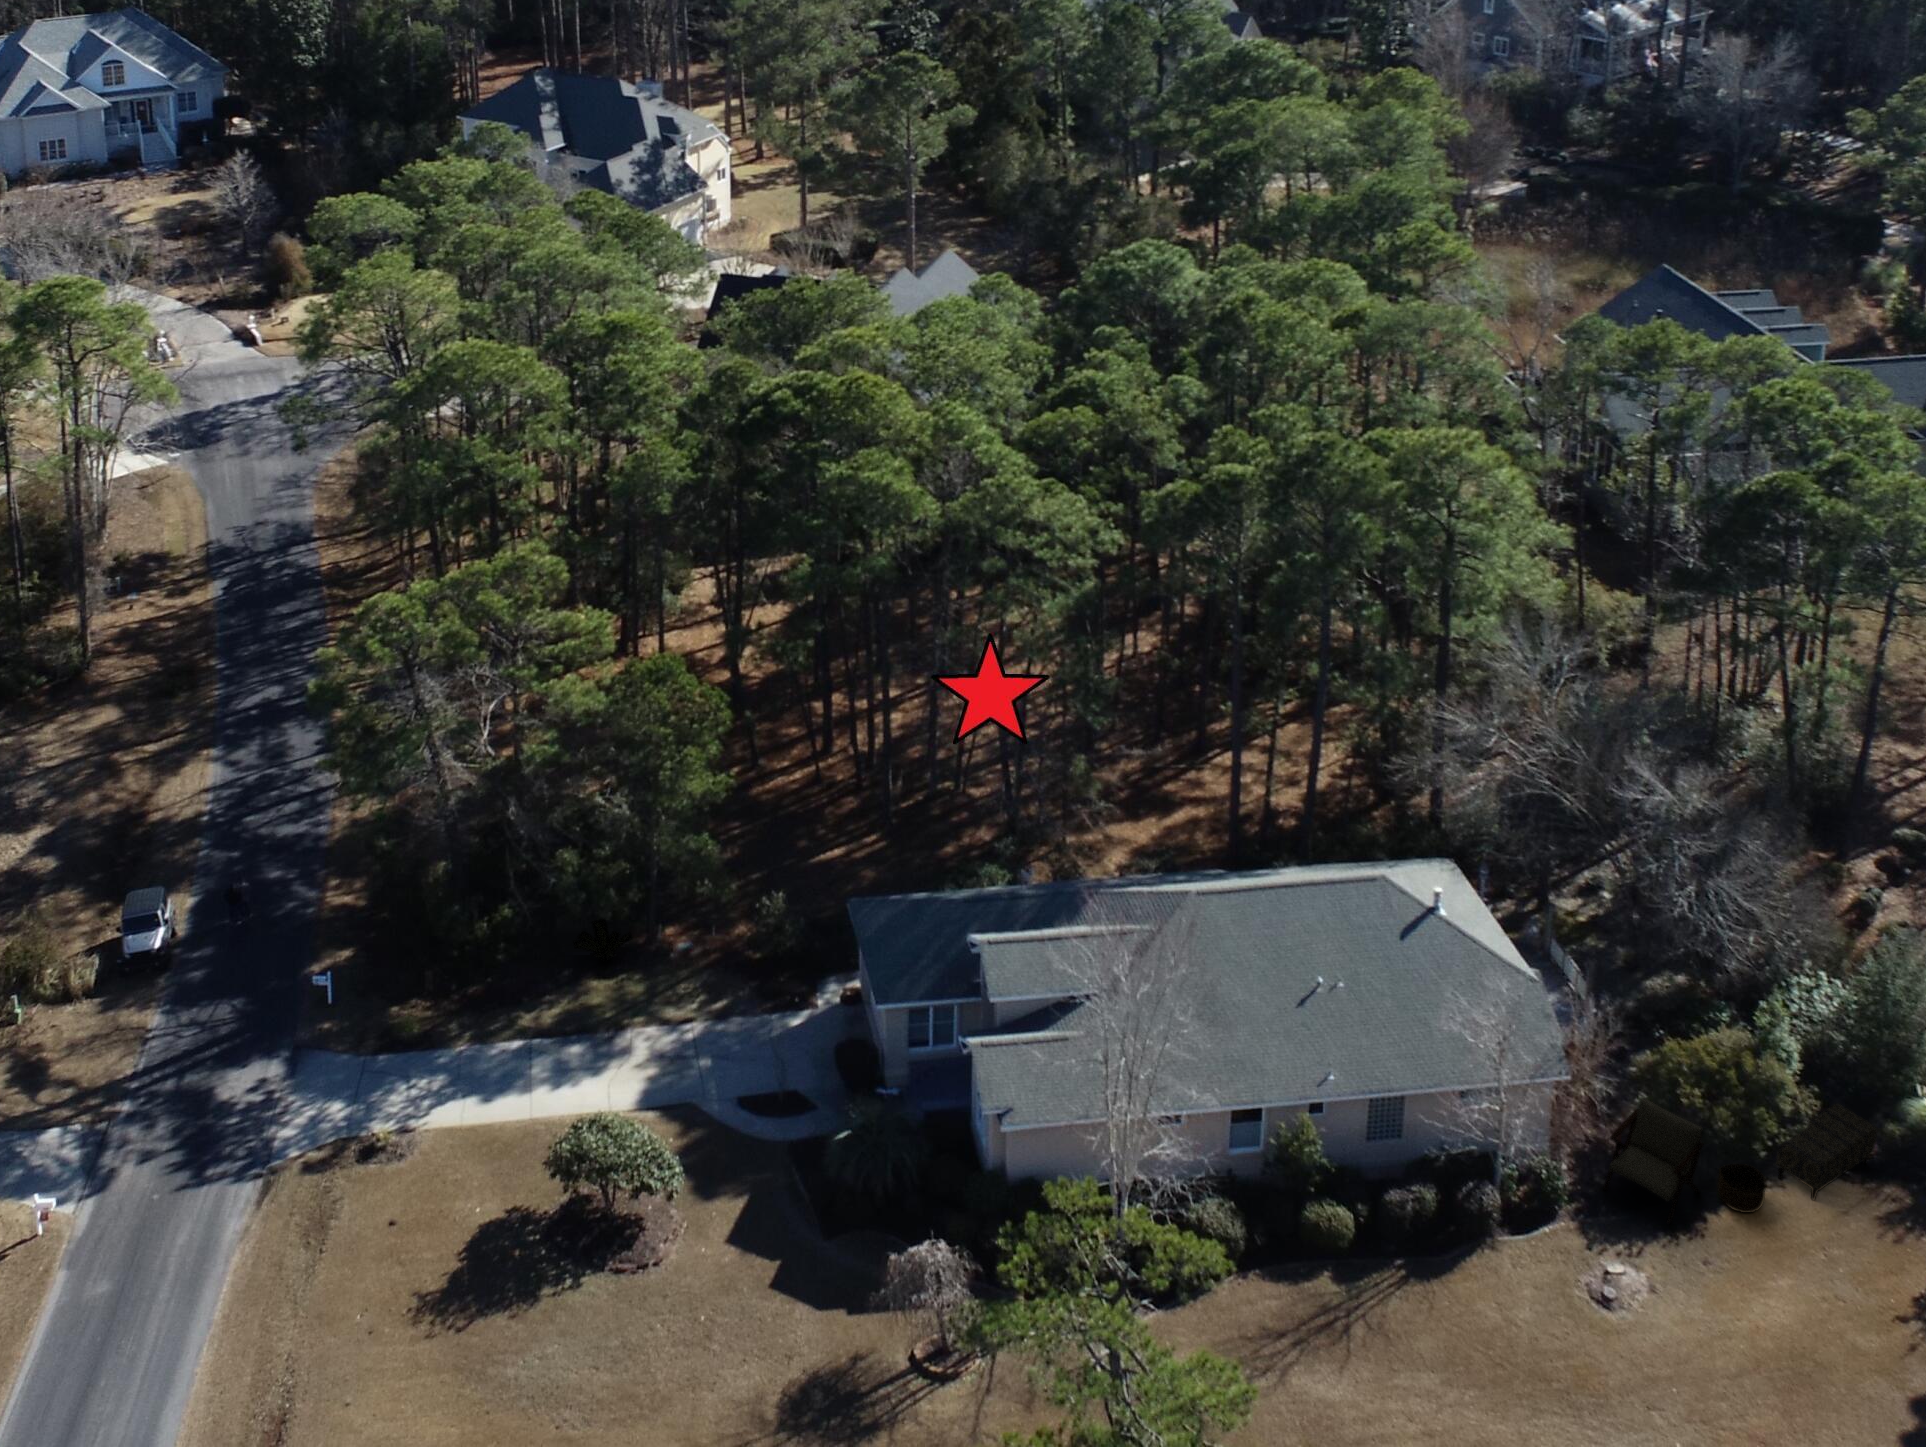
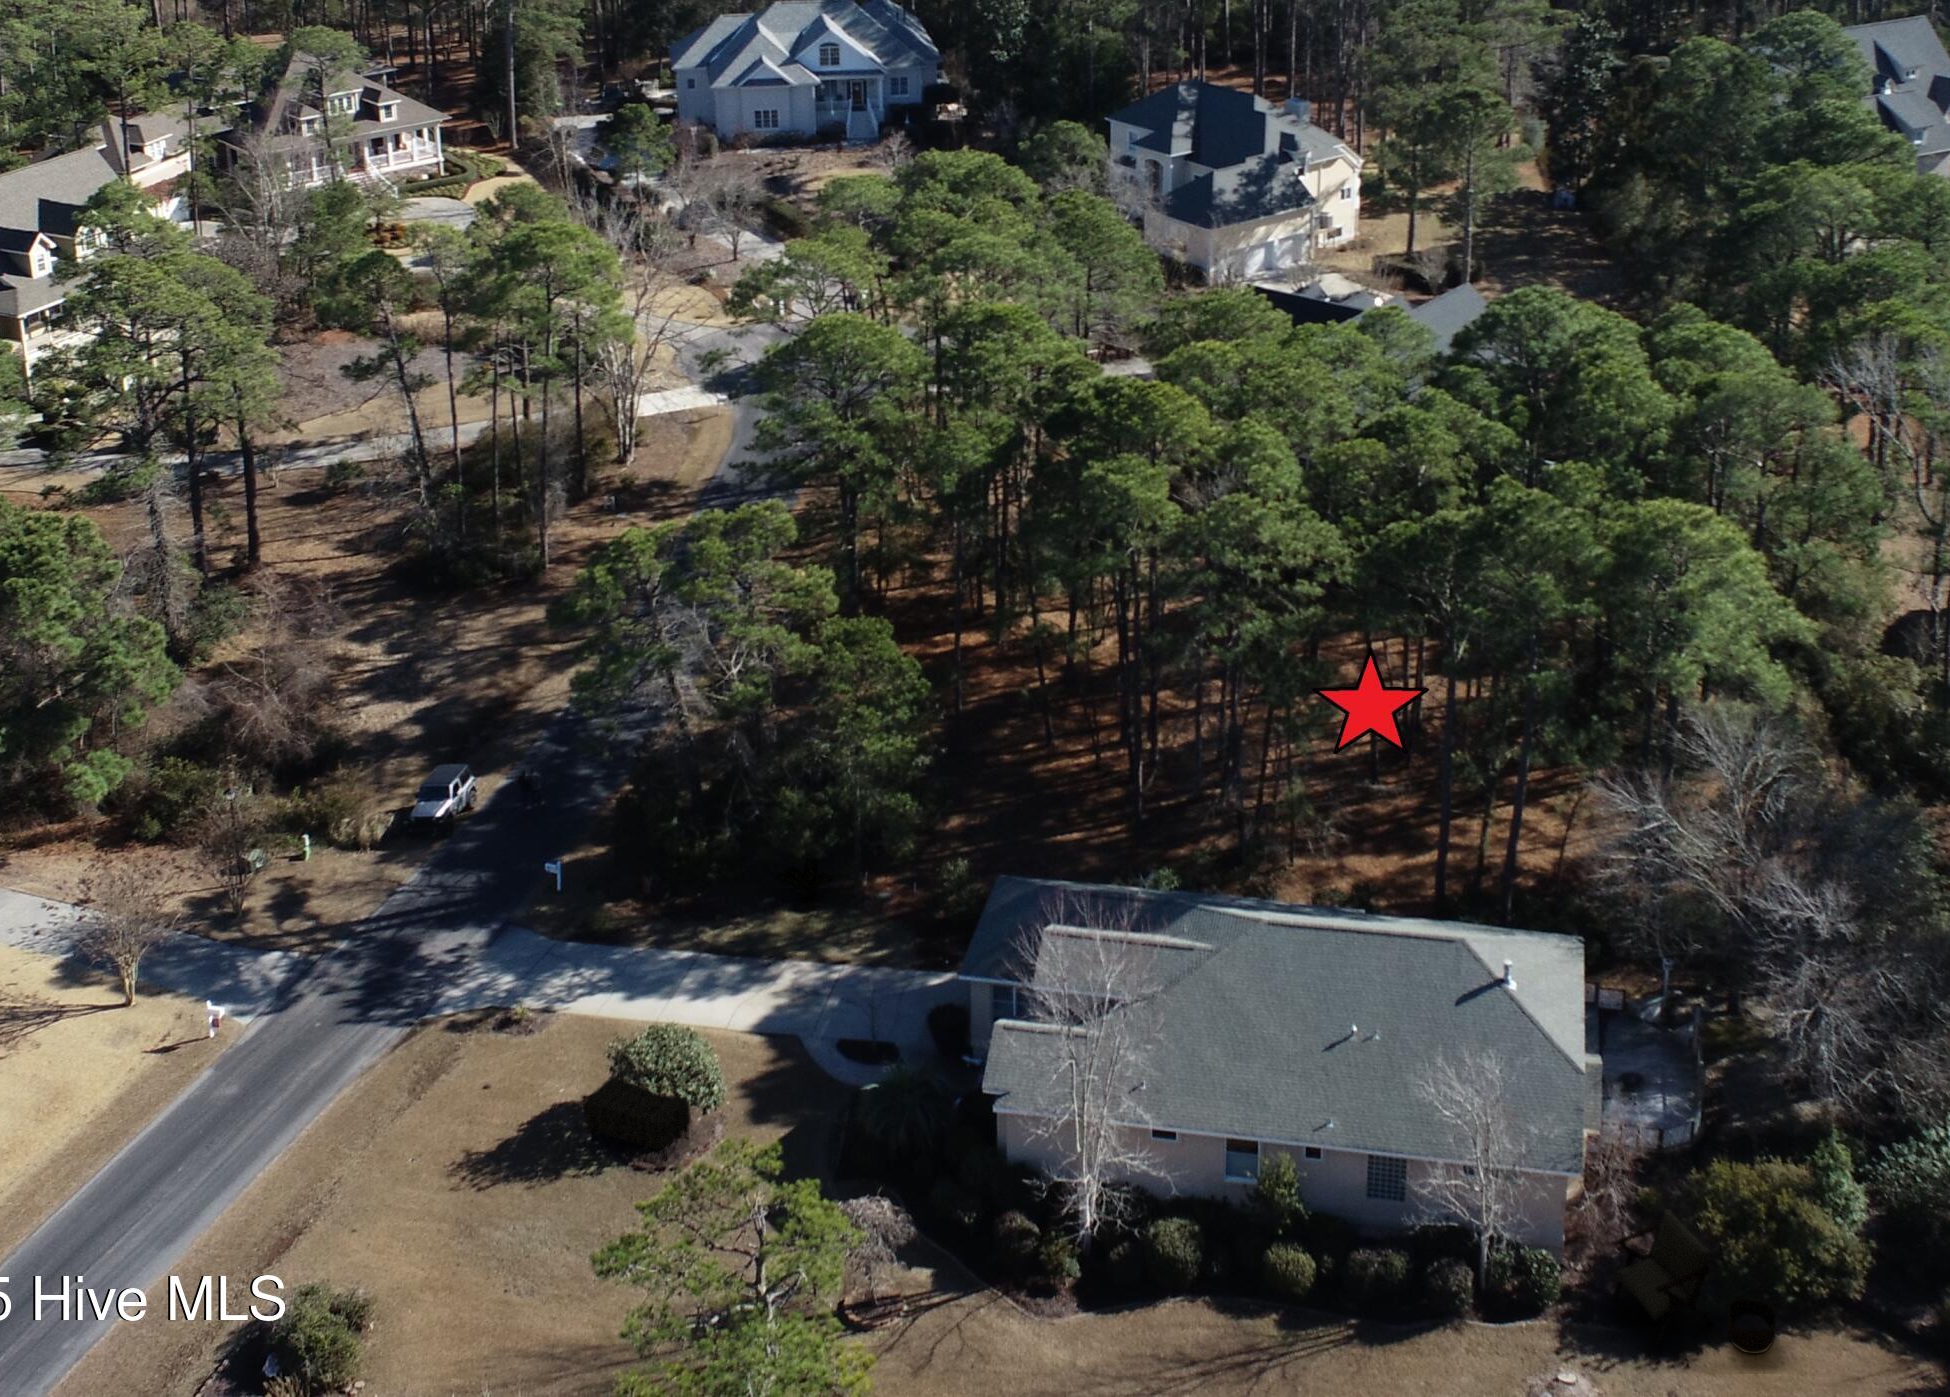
bench: present [1776,1103,1877,1200] -> present [583,1076,691,1160]

